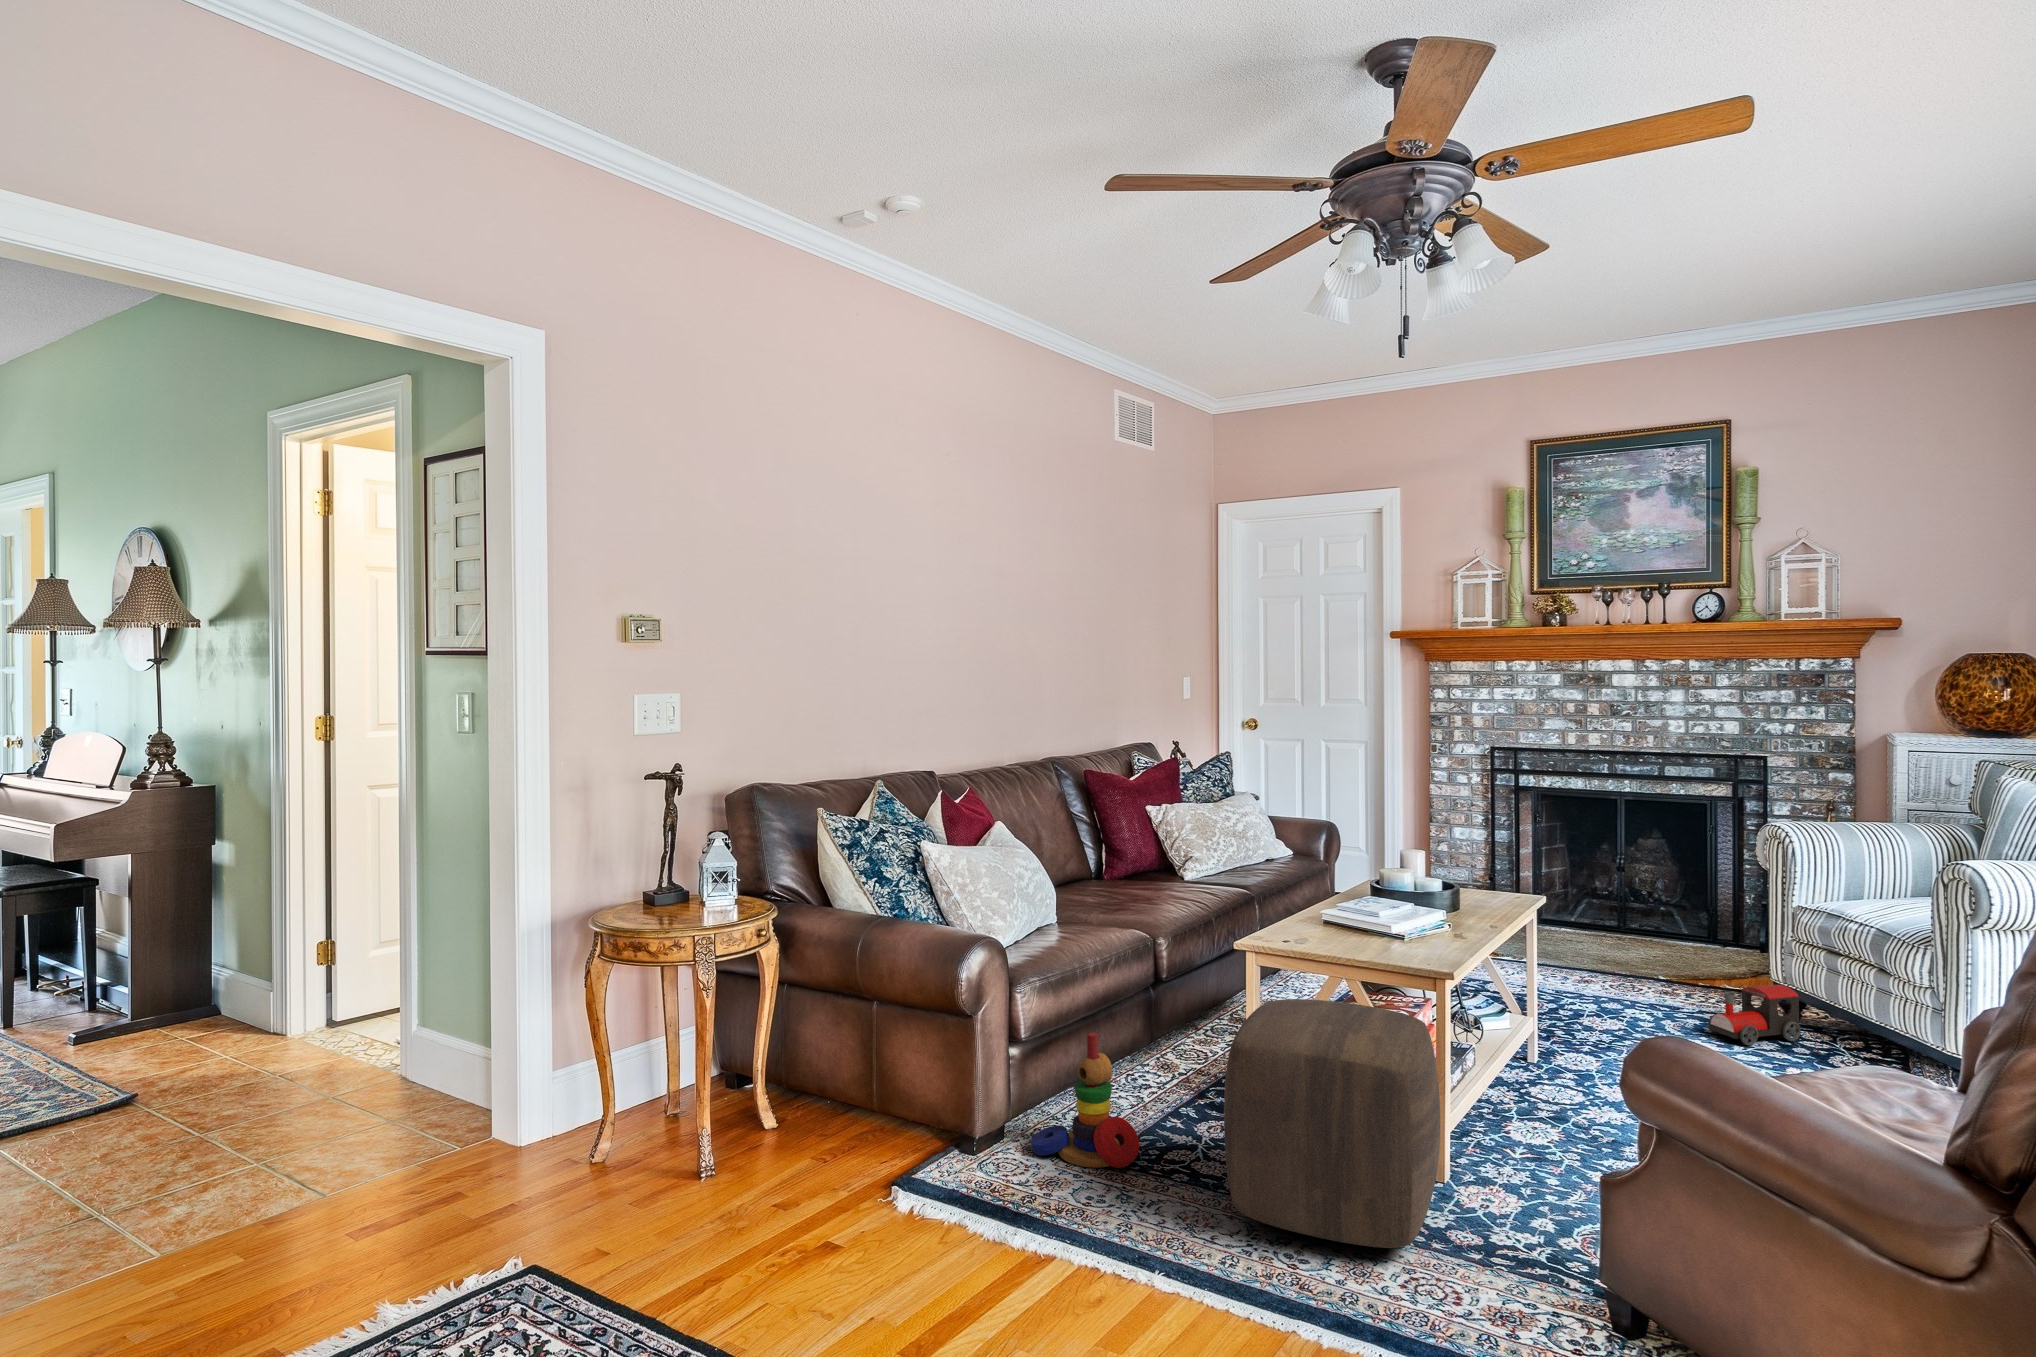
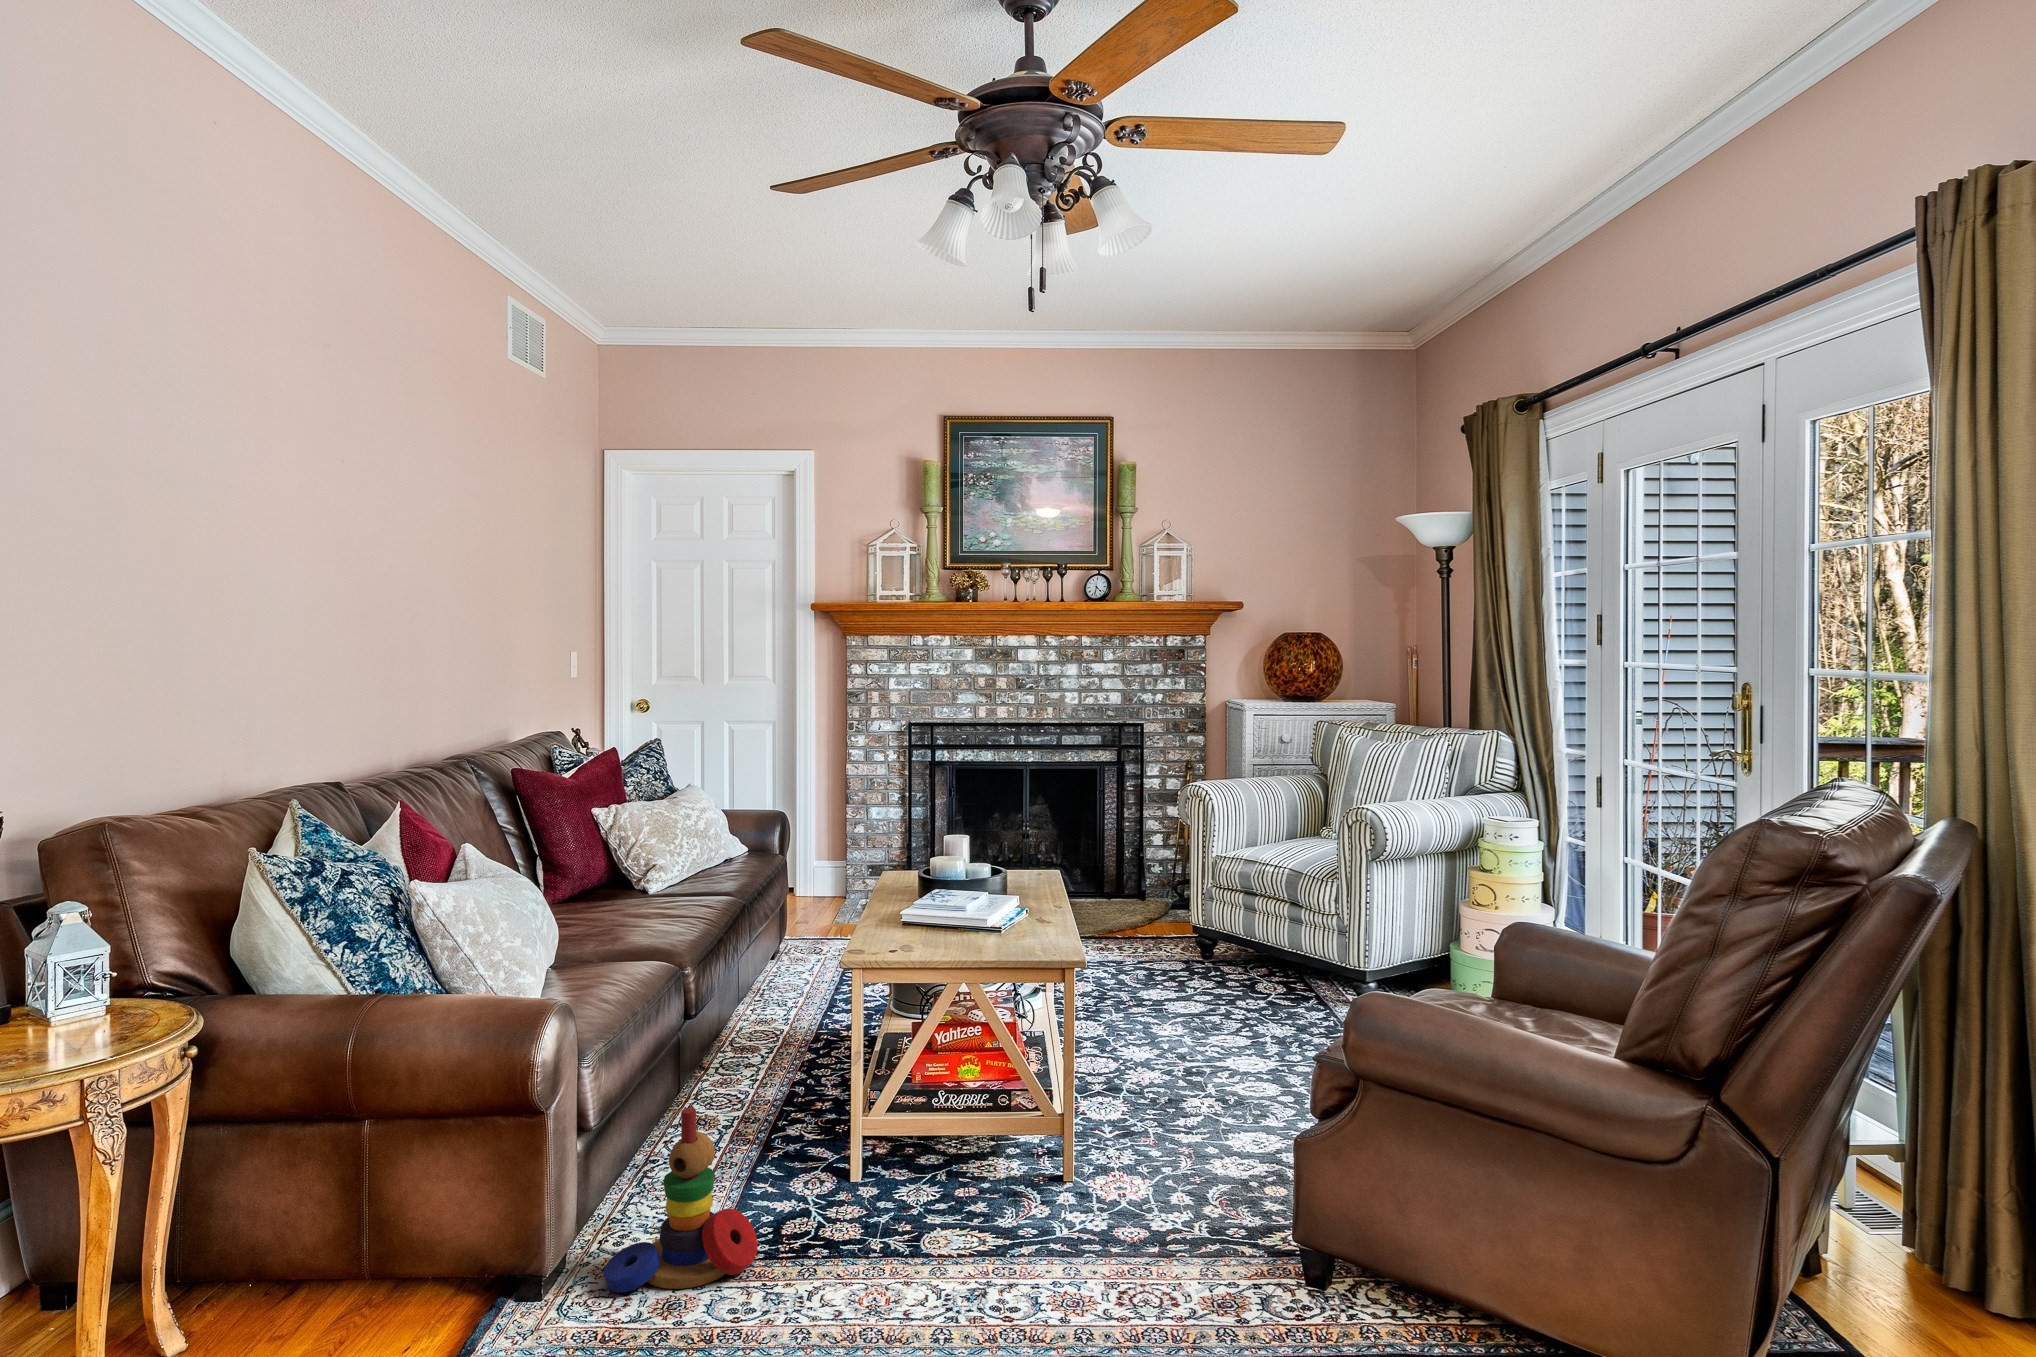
toy train: present [1708,985,1801,1045] -> none [1150,920,1212,978]
ottoman: present [1224,999,1440,1248] -> none [887,1007,1120,1283]

